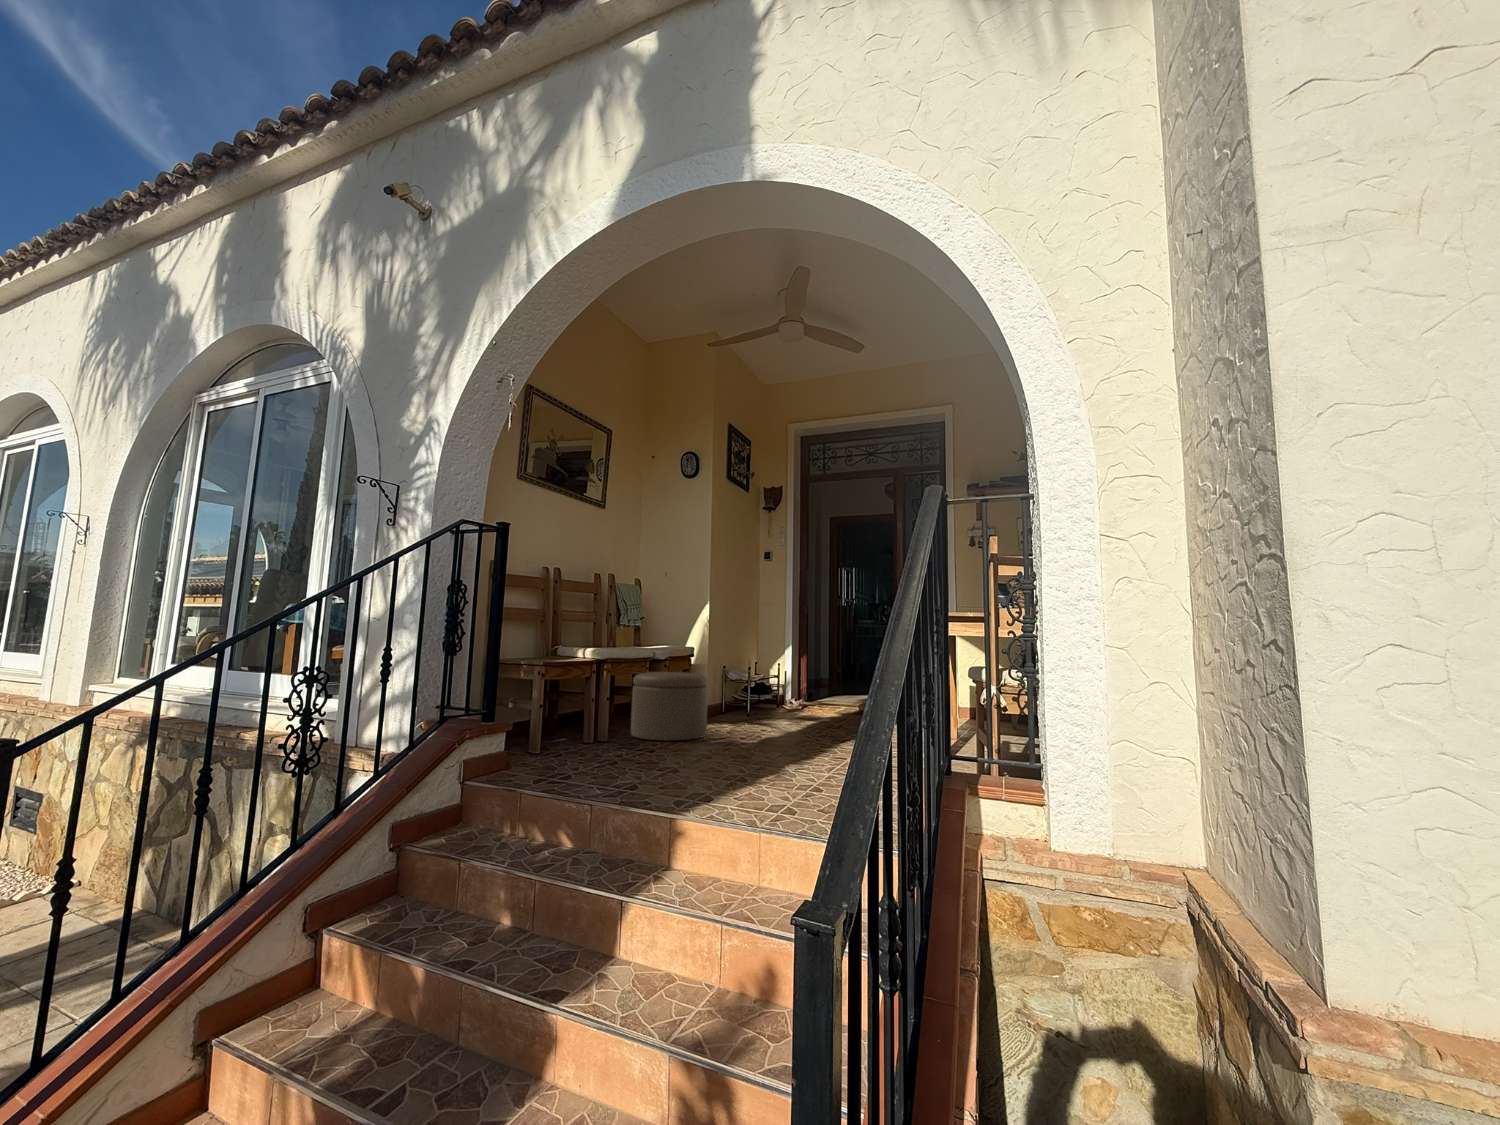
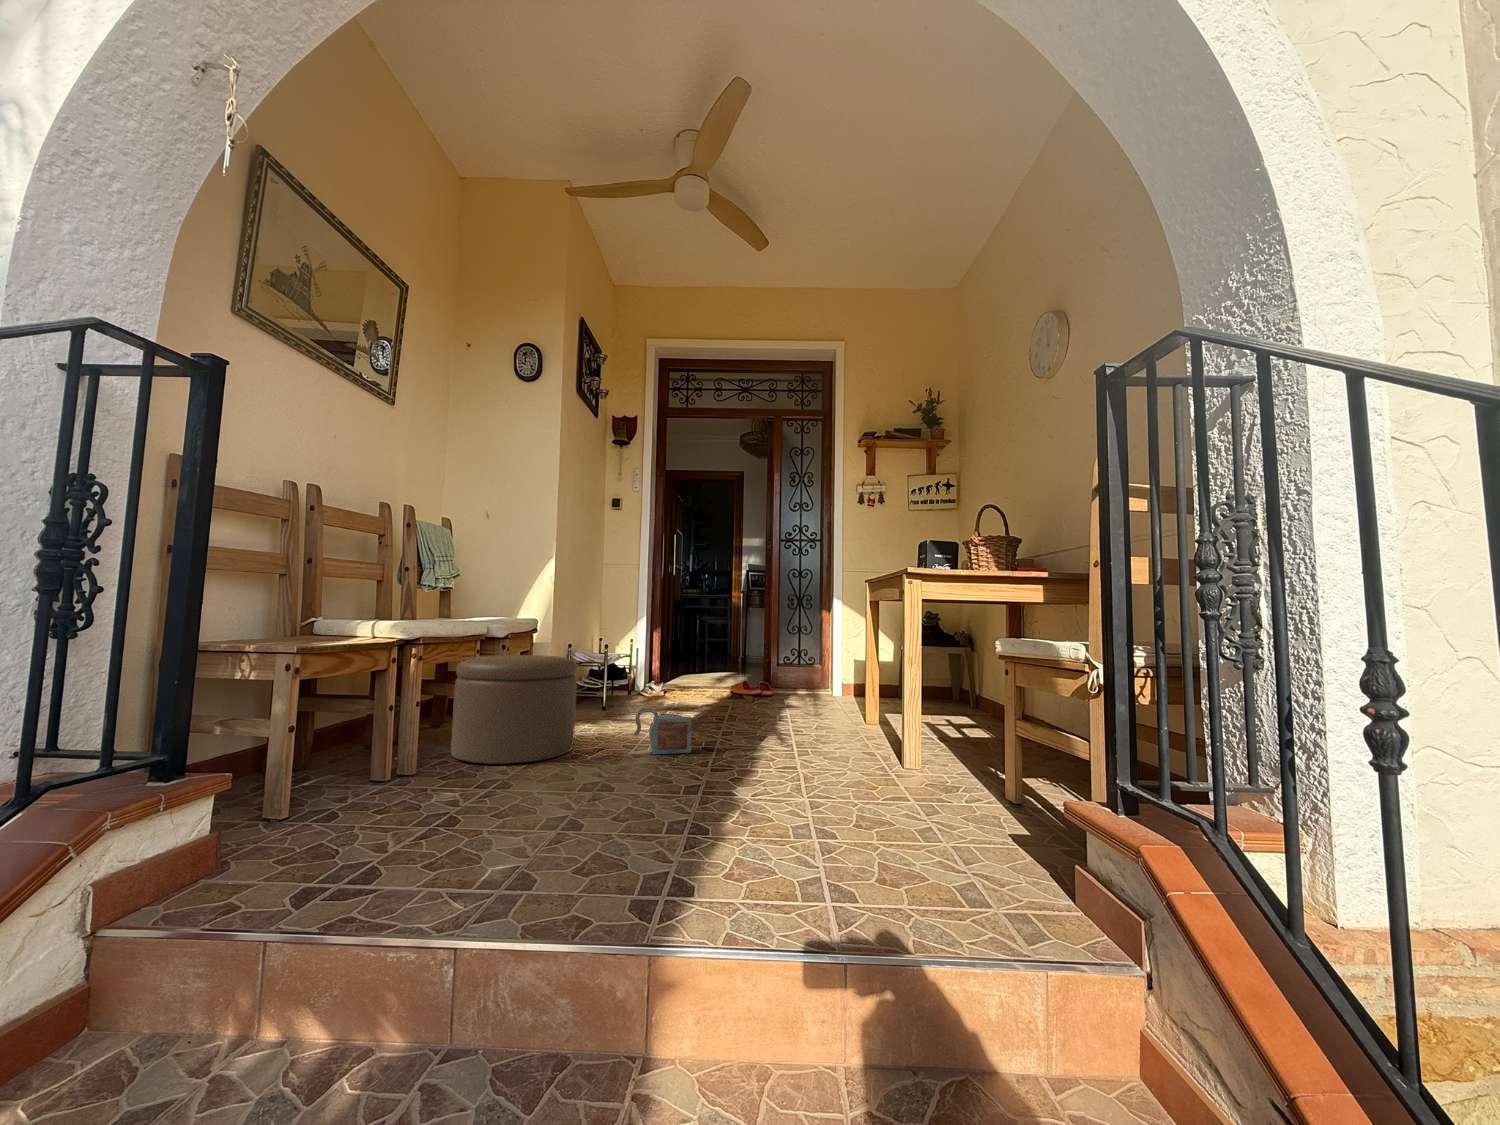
watering can: none [741,710,797,744] -> present [634,707,714,754]

